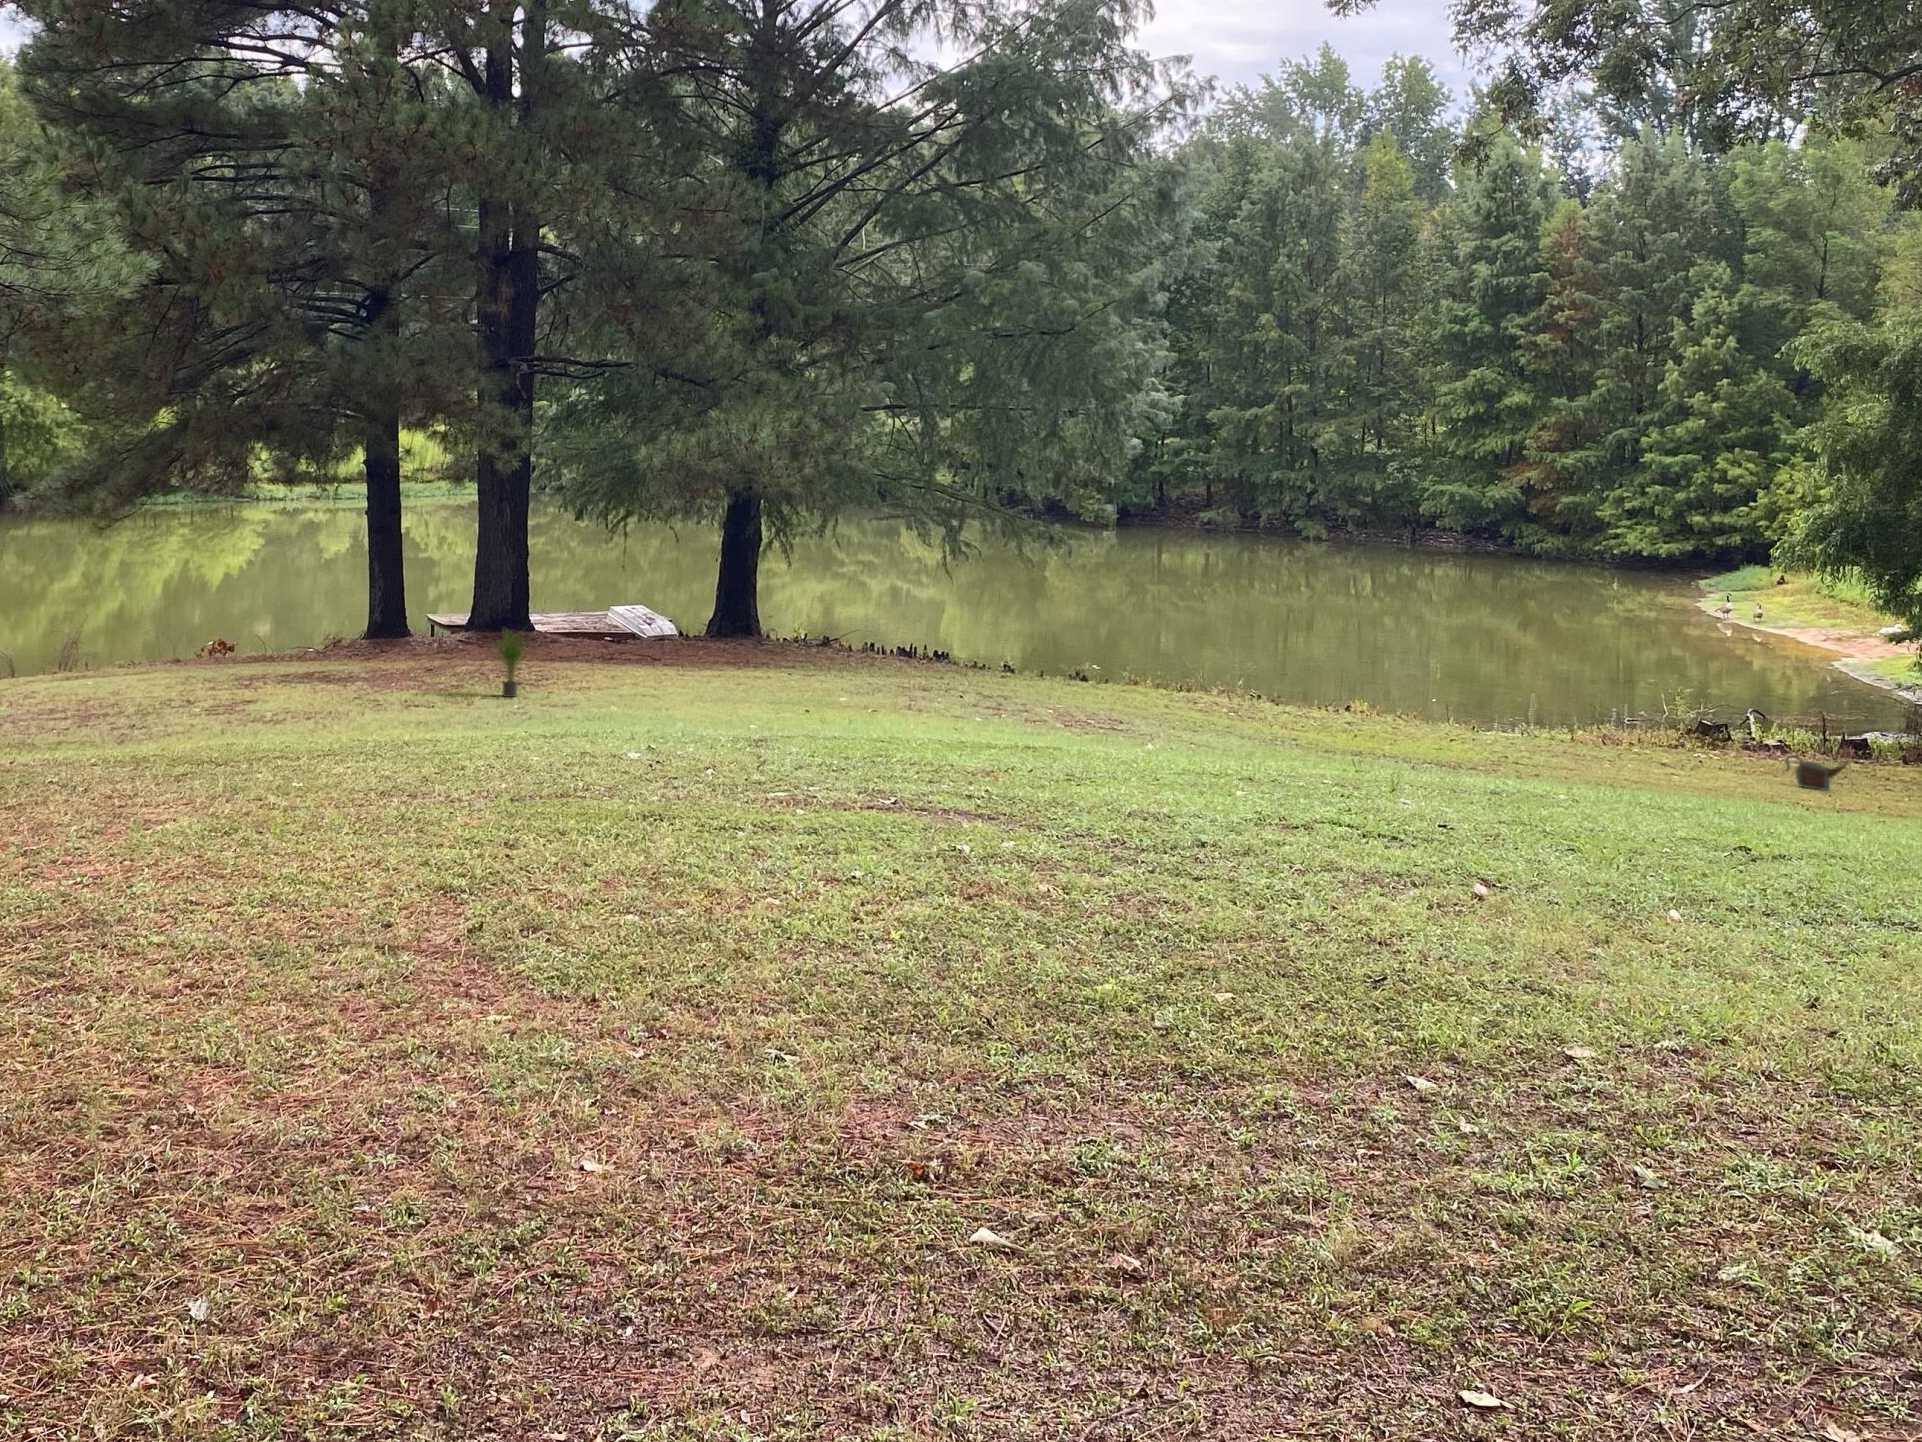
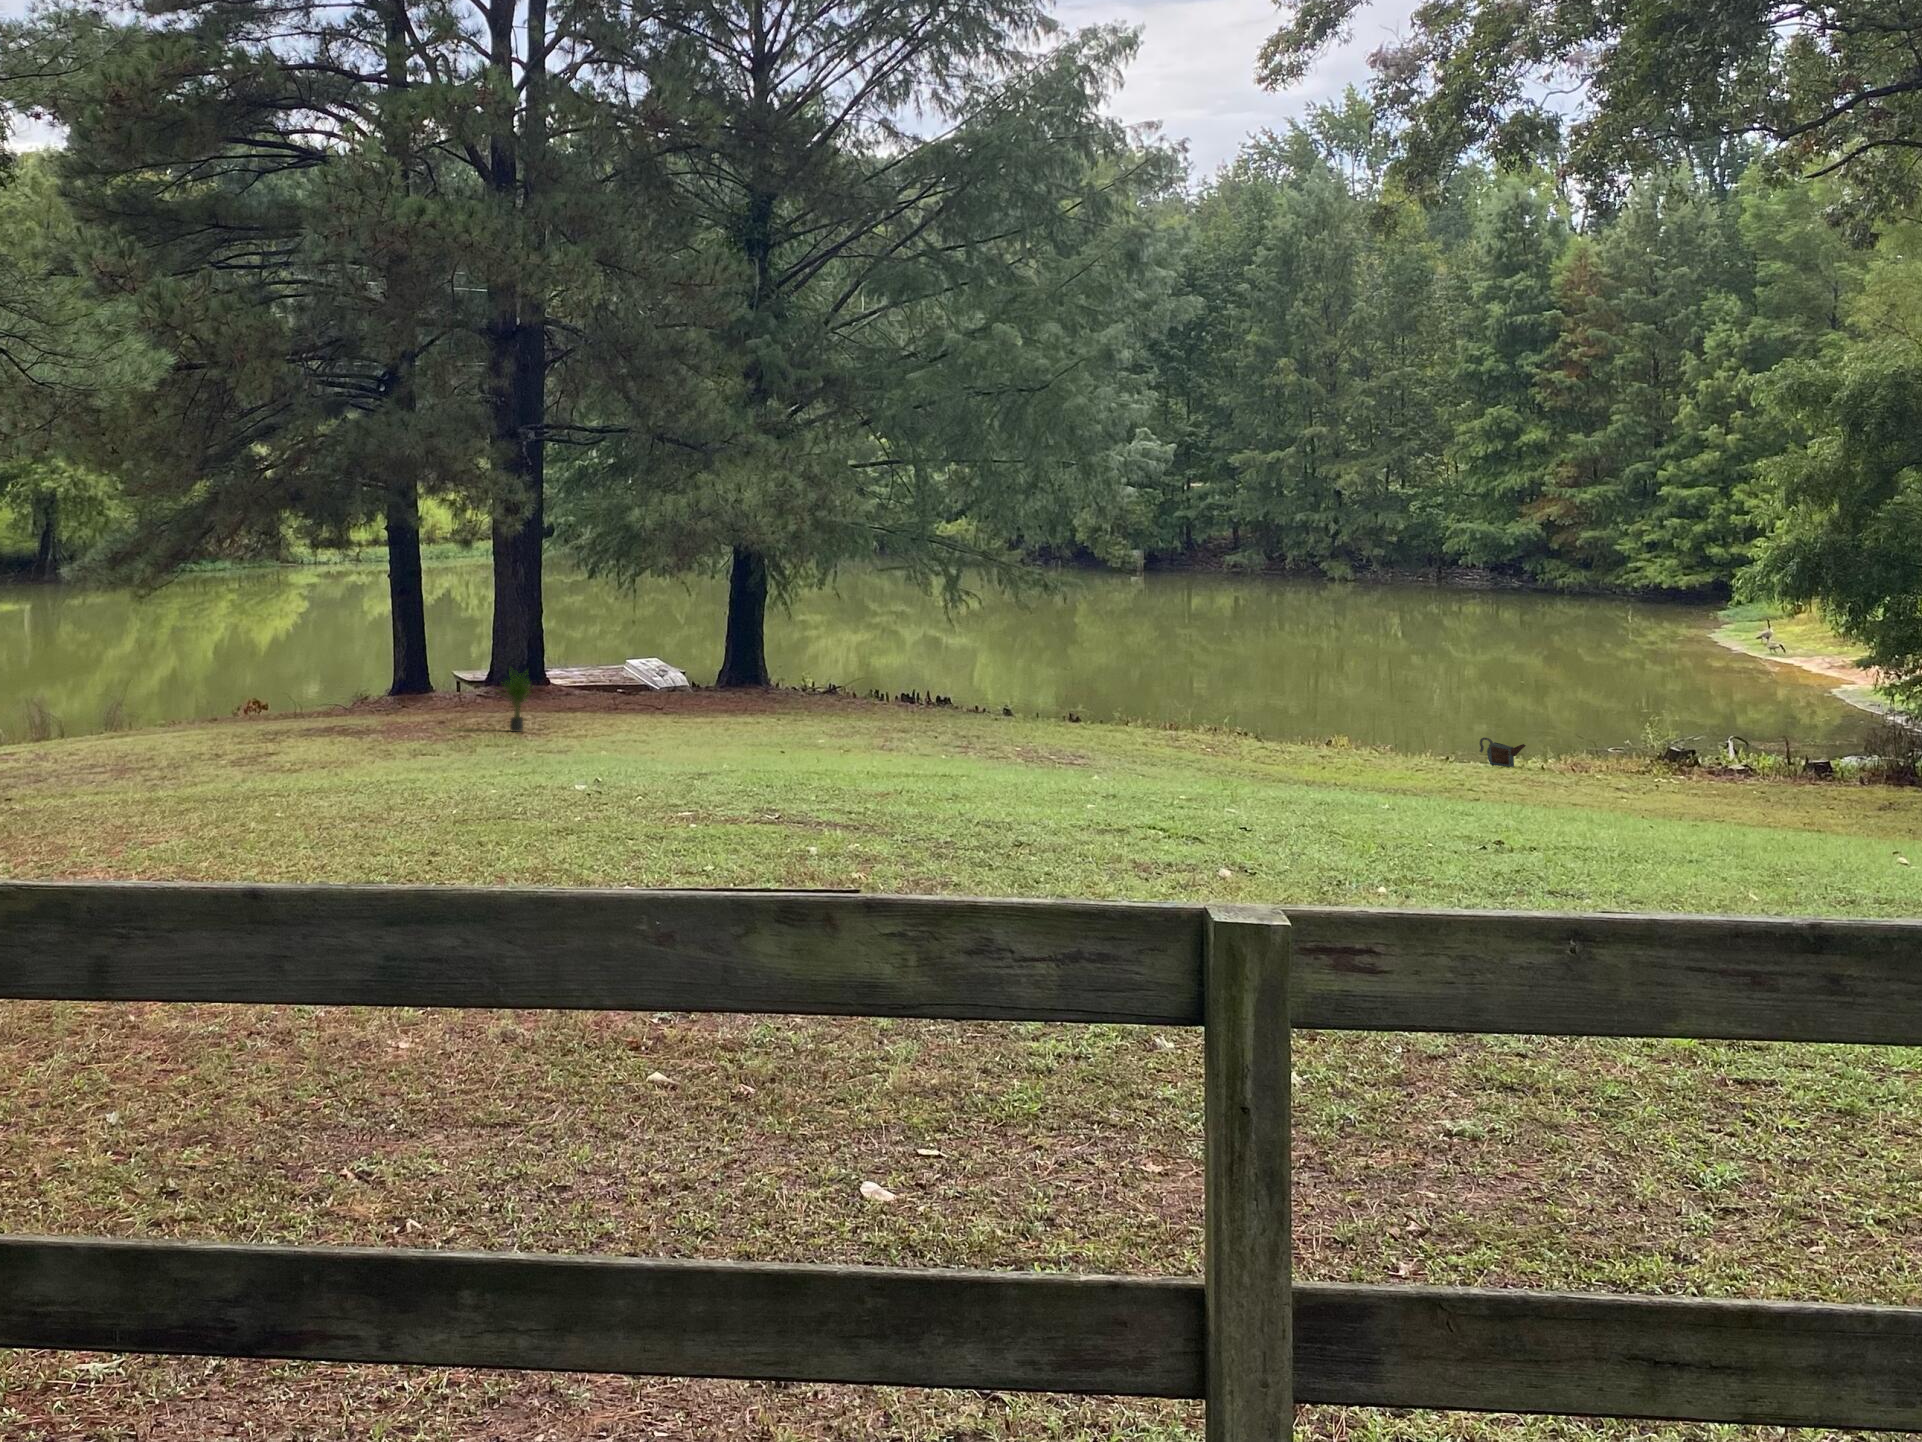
watering can: present [1785,755,1847,791] -> present [1480,737,1526,767]

